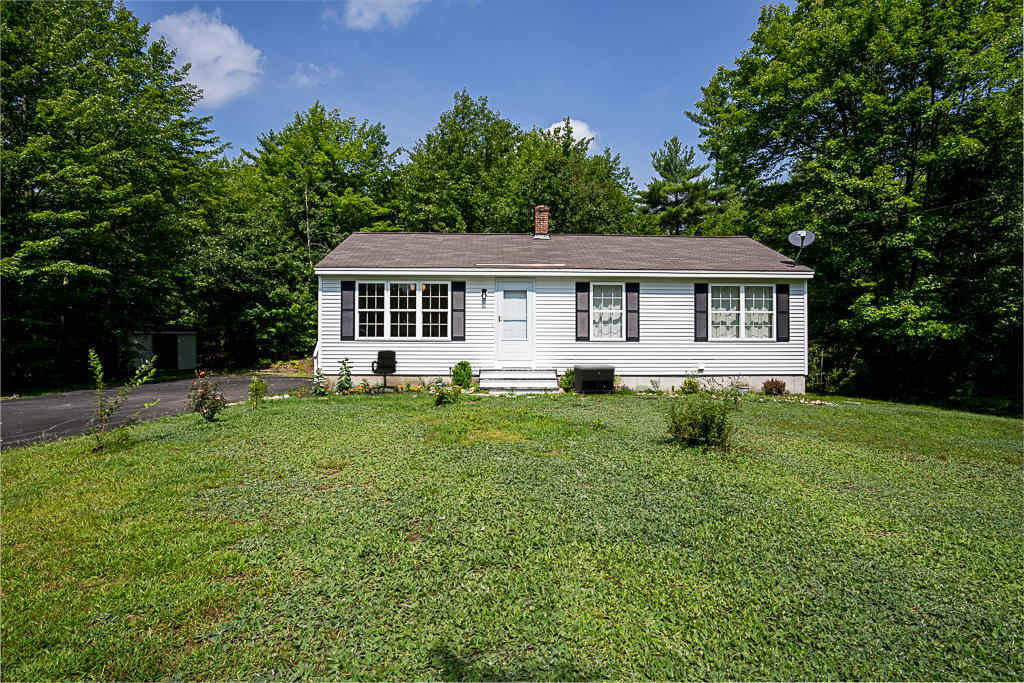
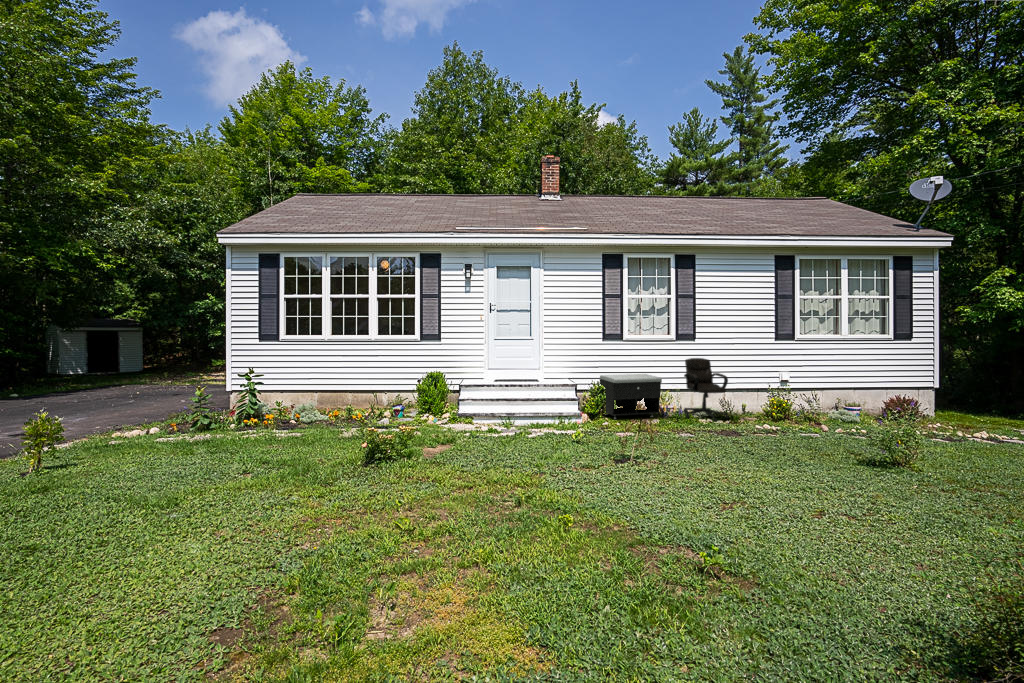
chair: present [368,350,399,394] -> present [684,358,729,421]

